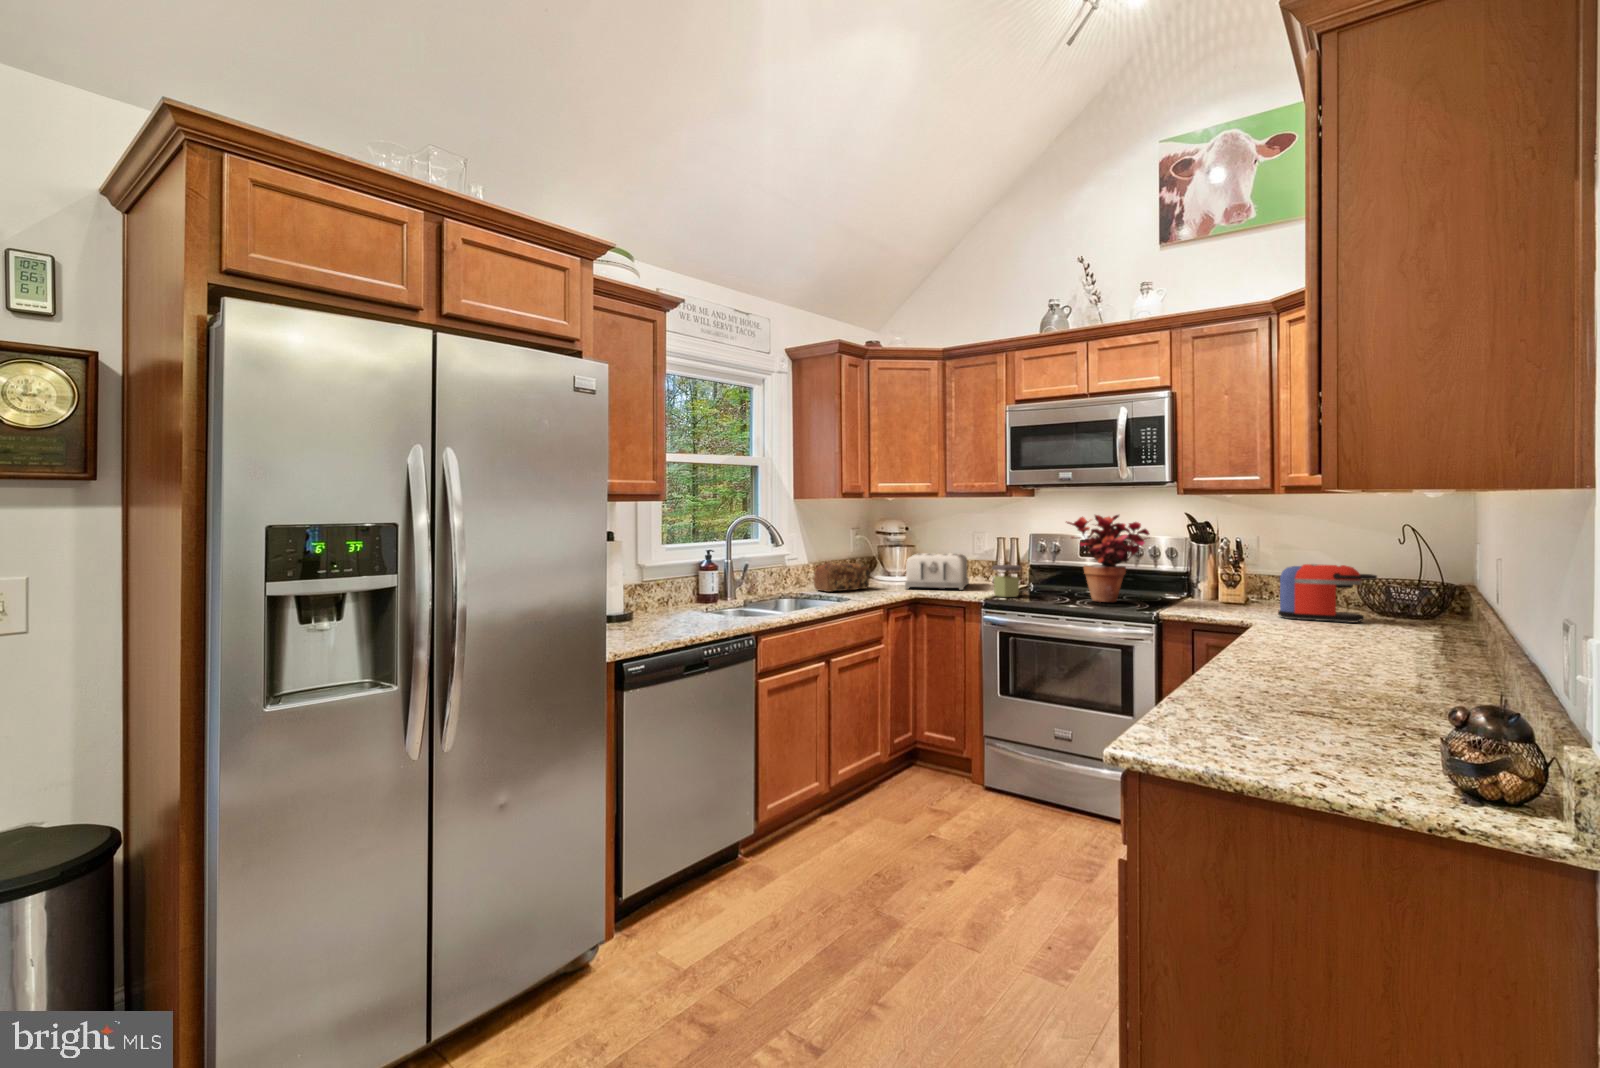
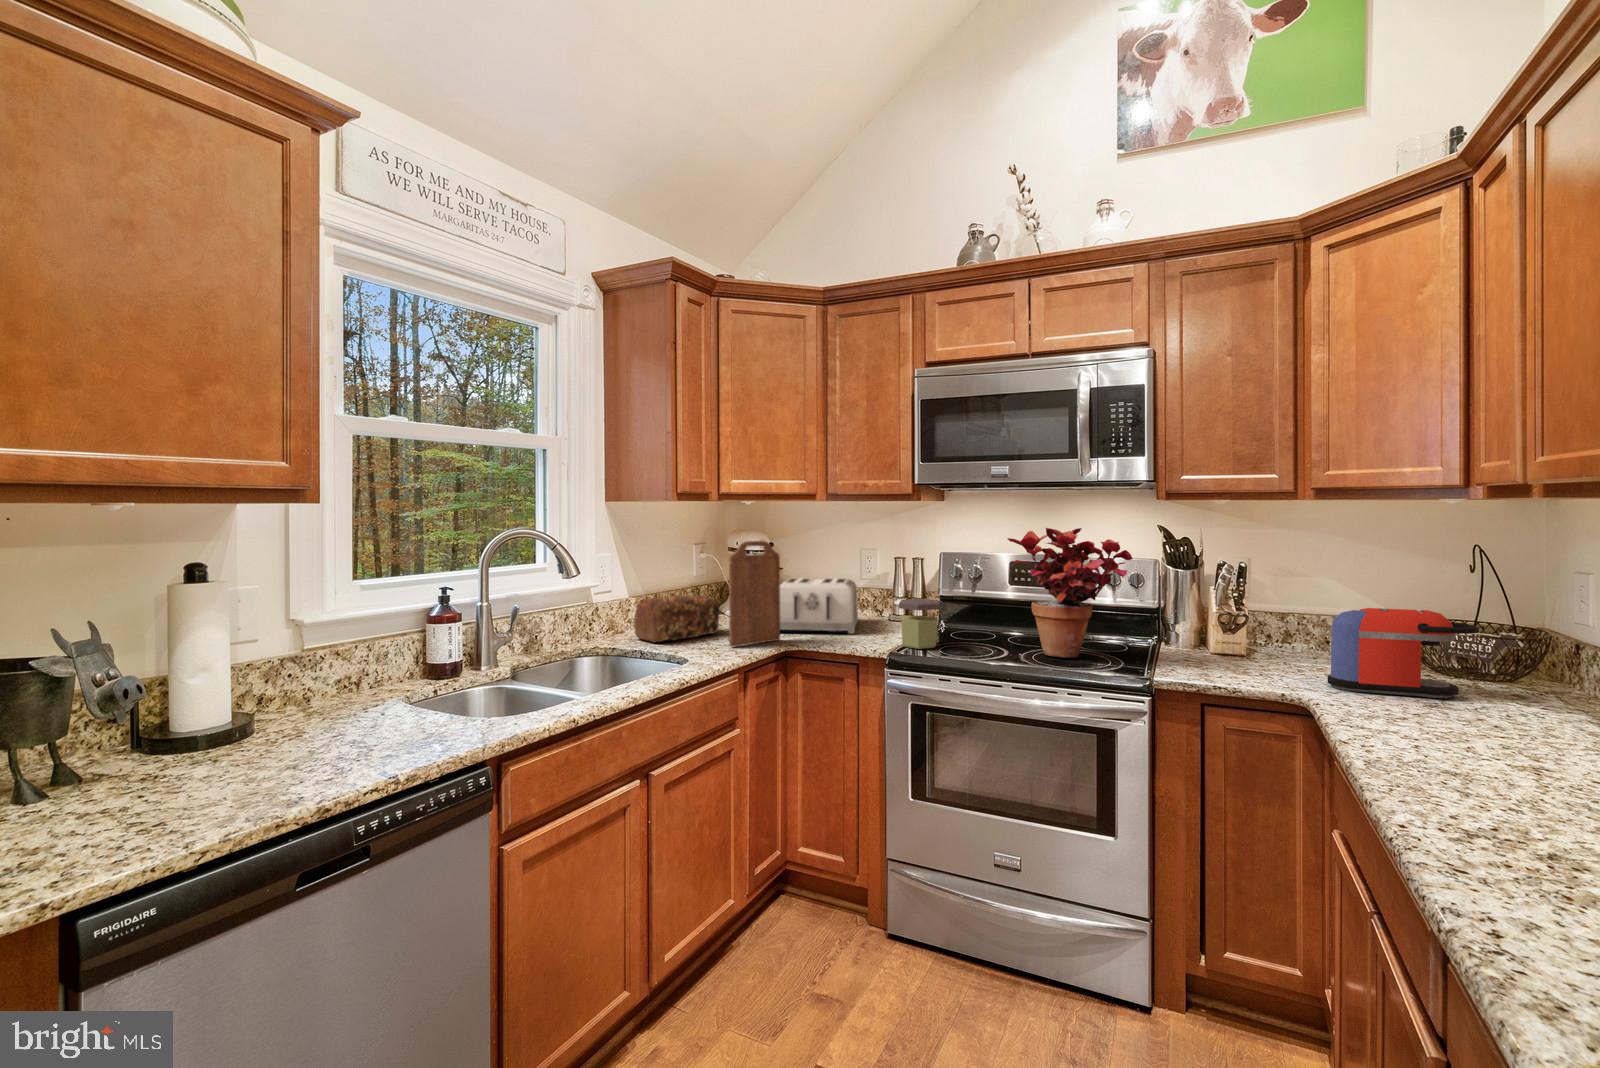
cutting board: none [877,525,911,594] -> present [729,541,780,647]

